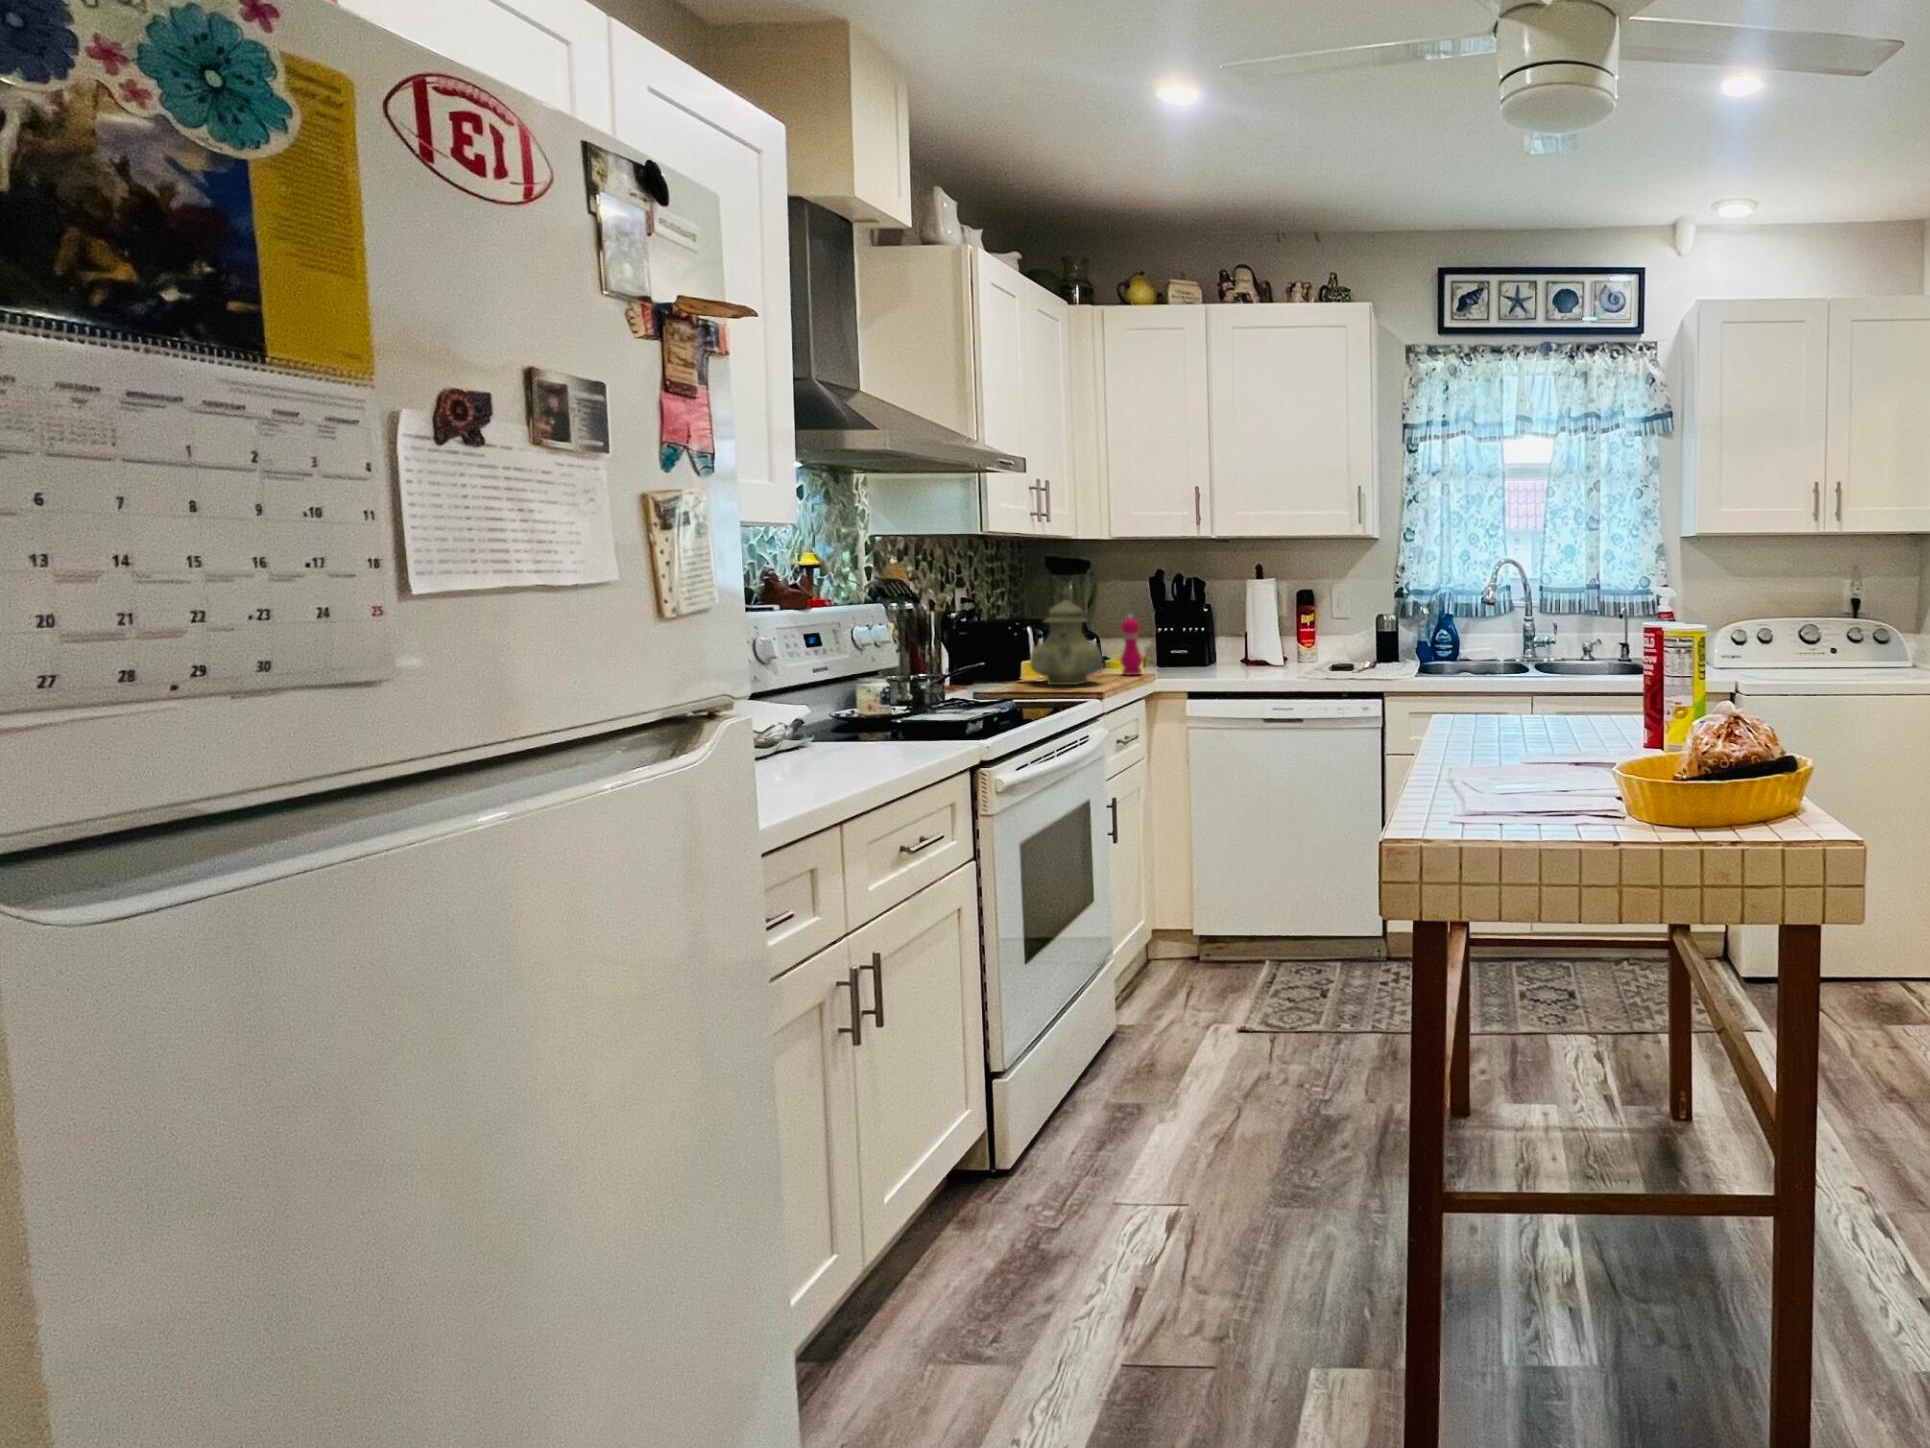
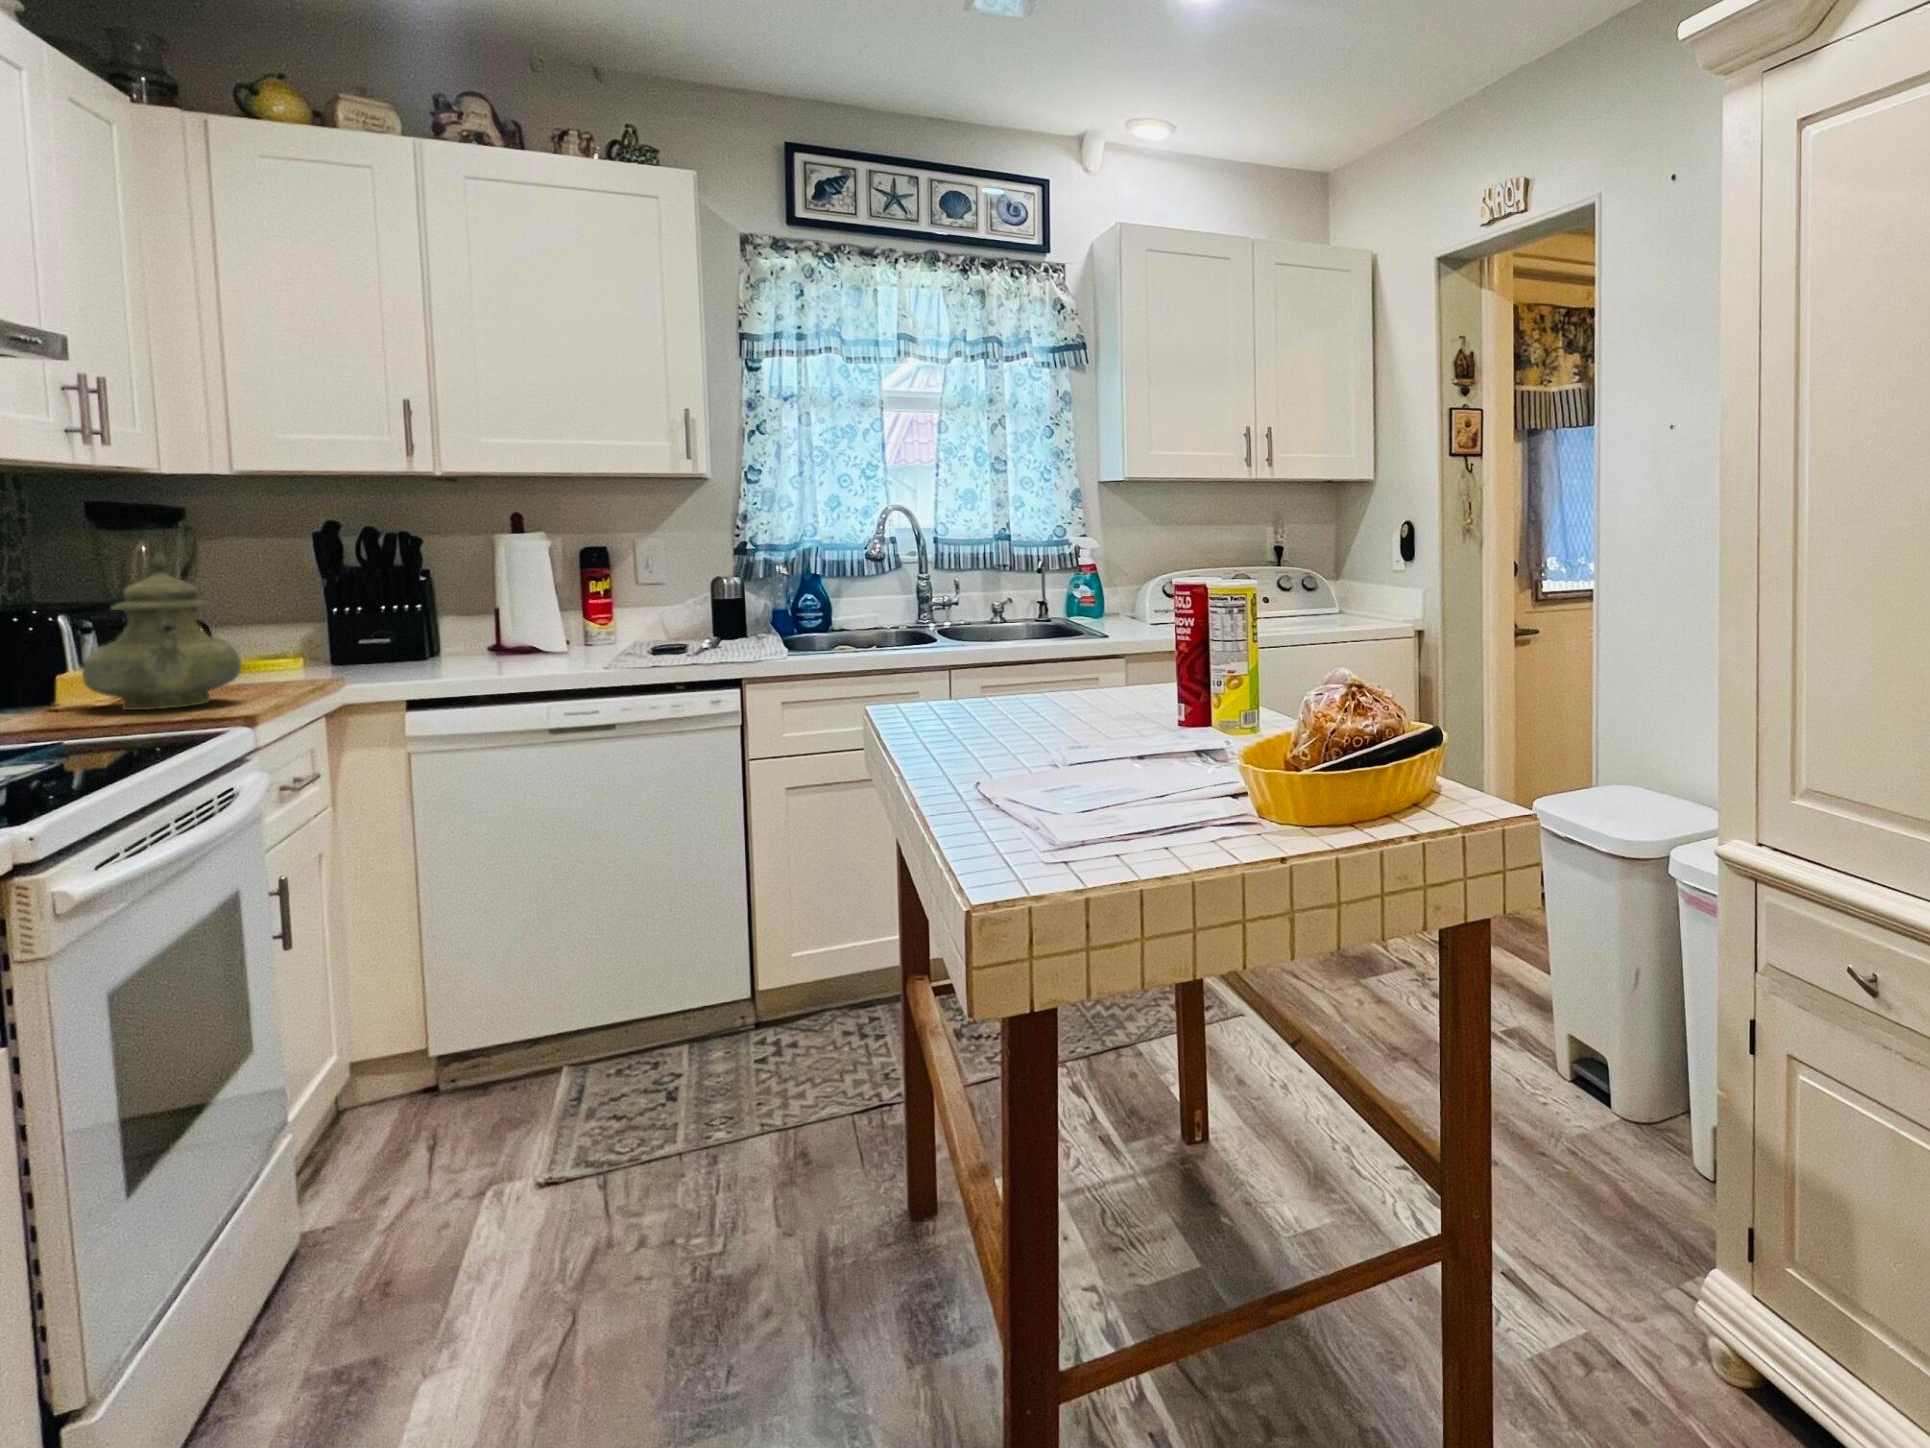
pepper mill: present [1120,615,1143,675] -> none [265,592,311,686]

